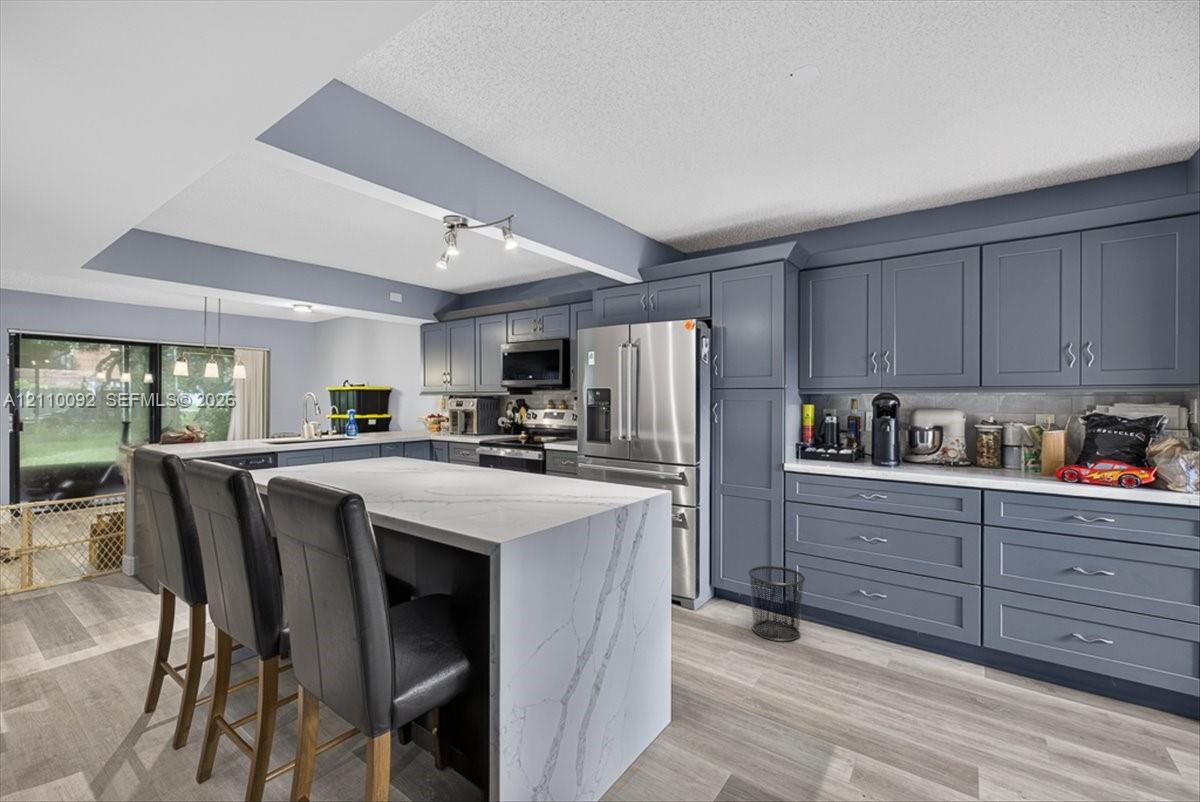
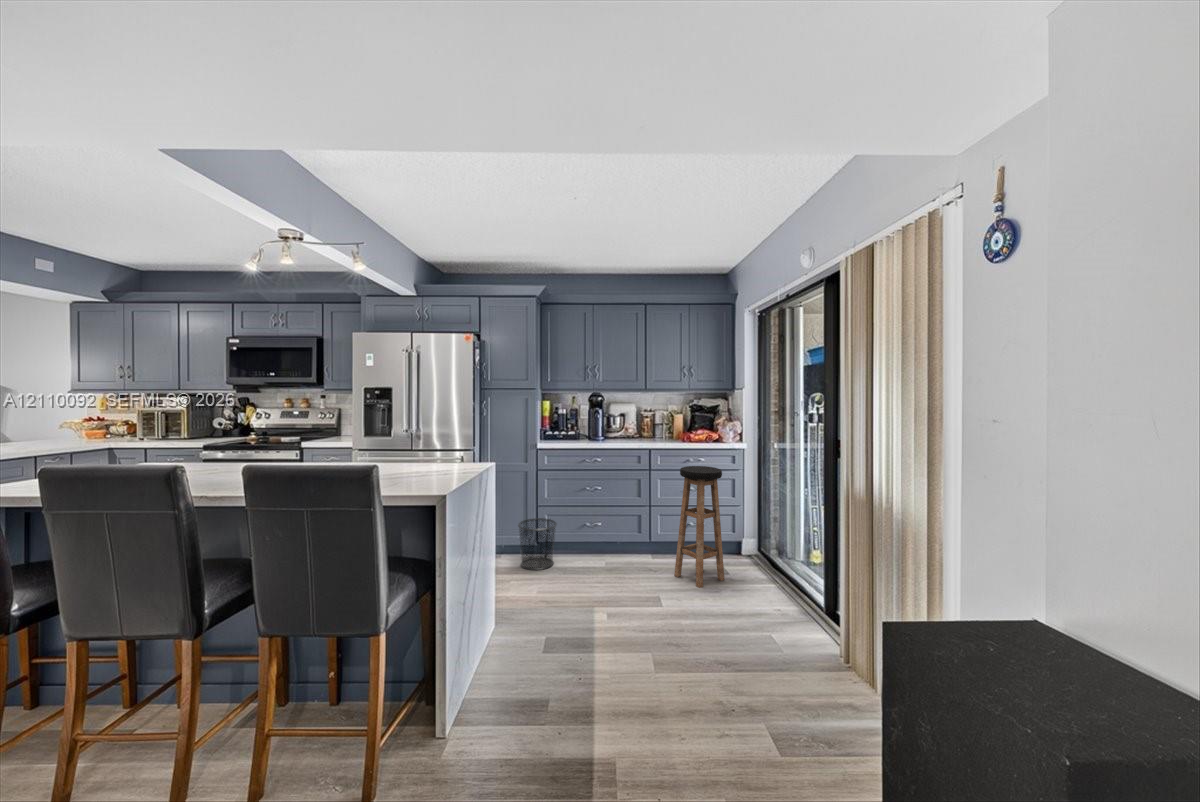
bar stool: none [1009,523,1133,764] -> present [674,466,725,588]

